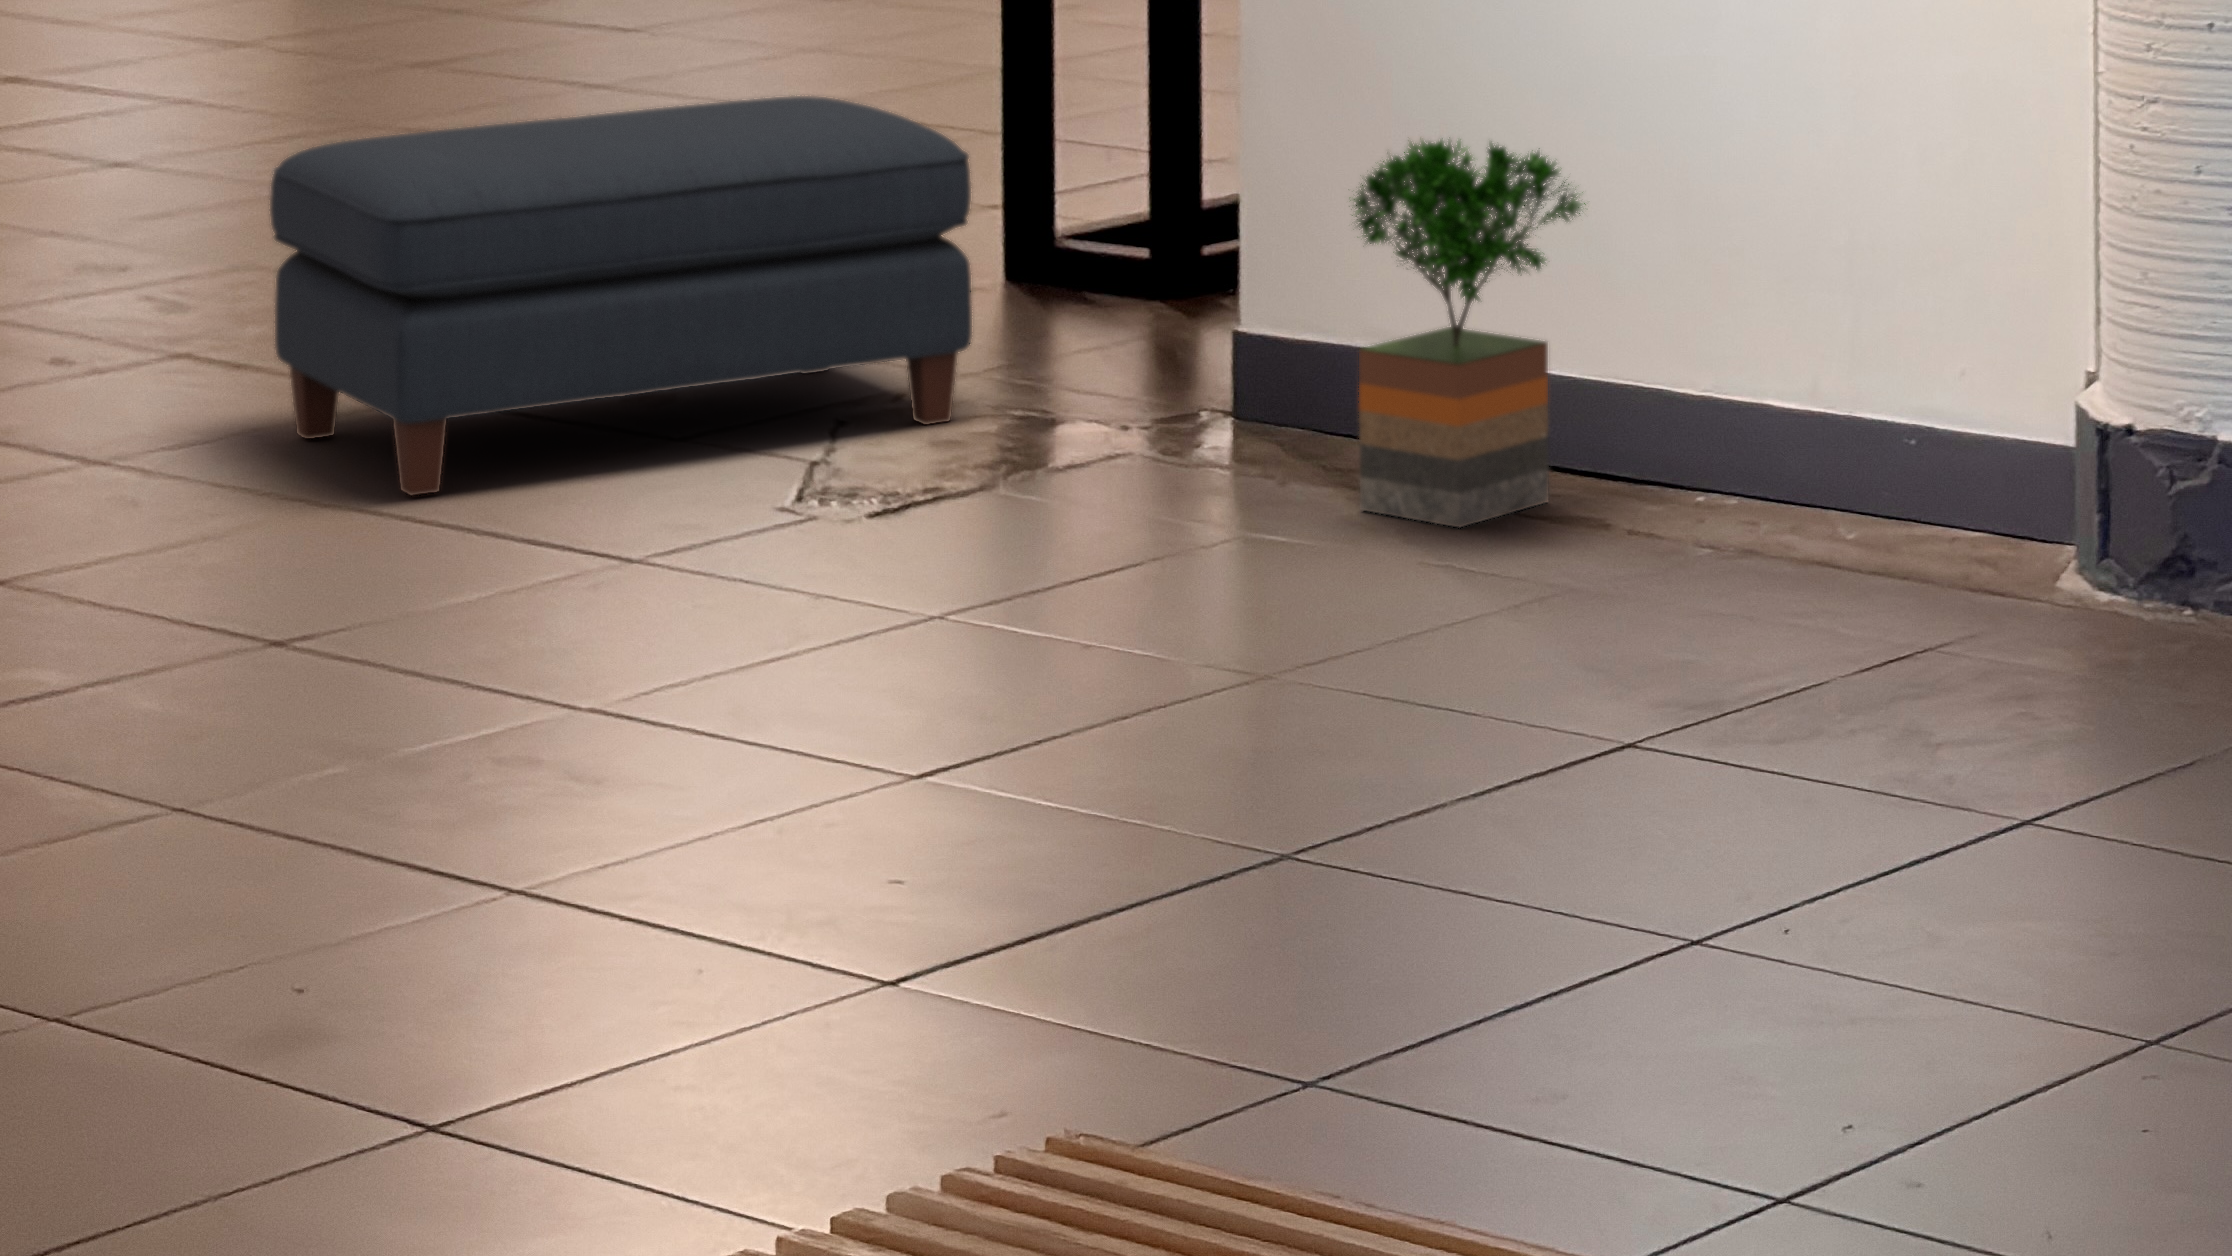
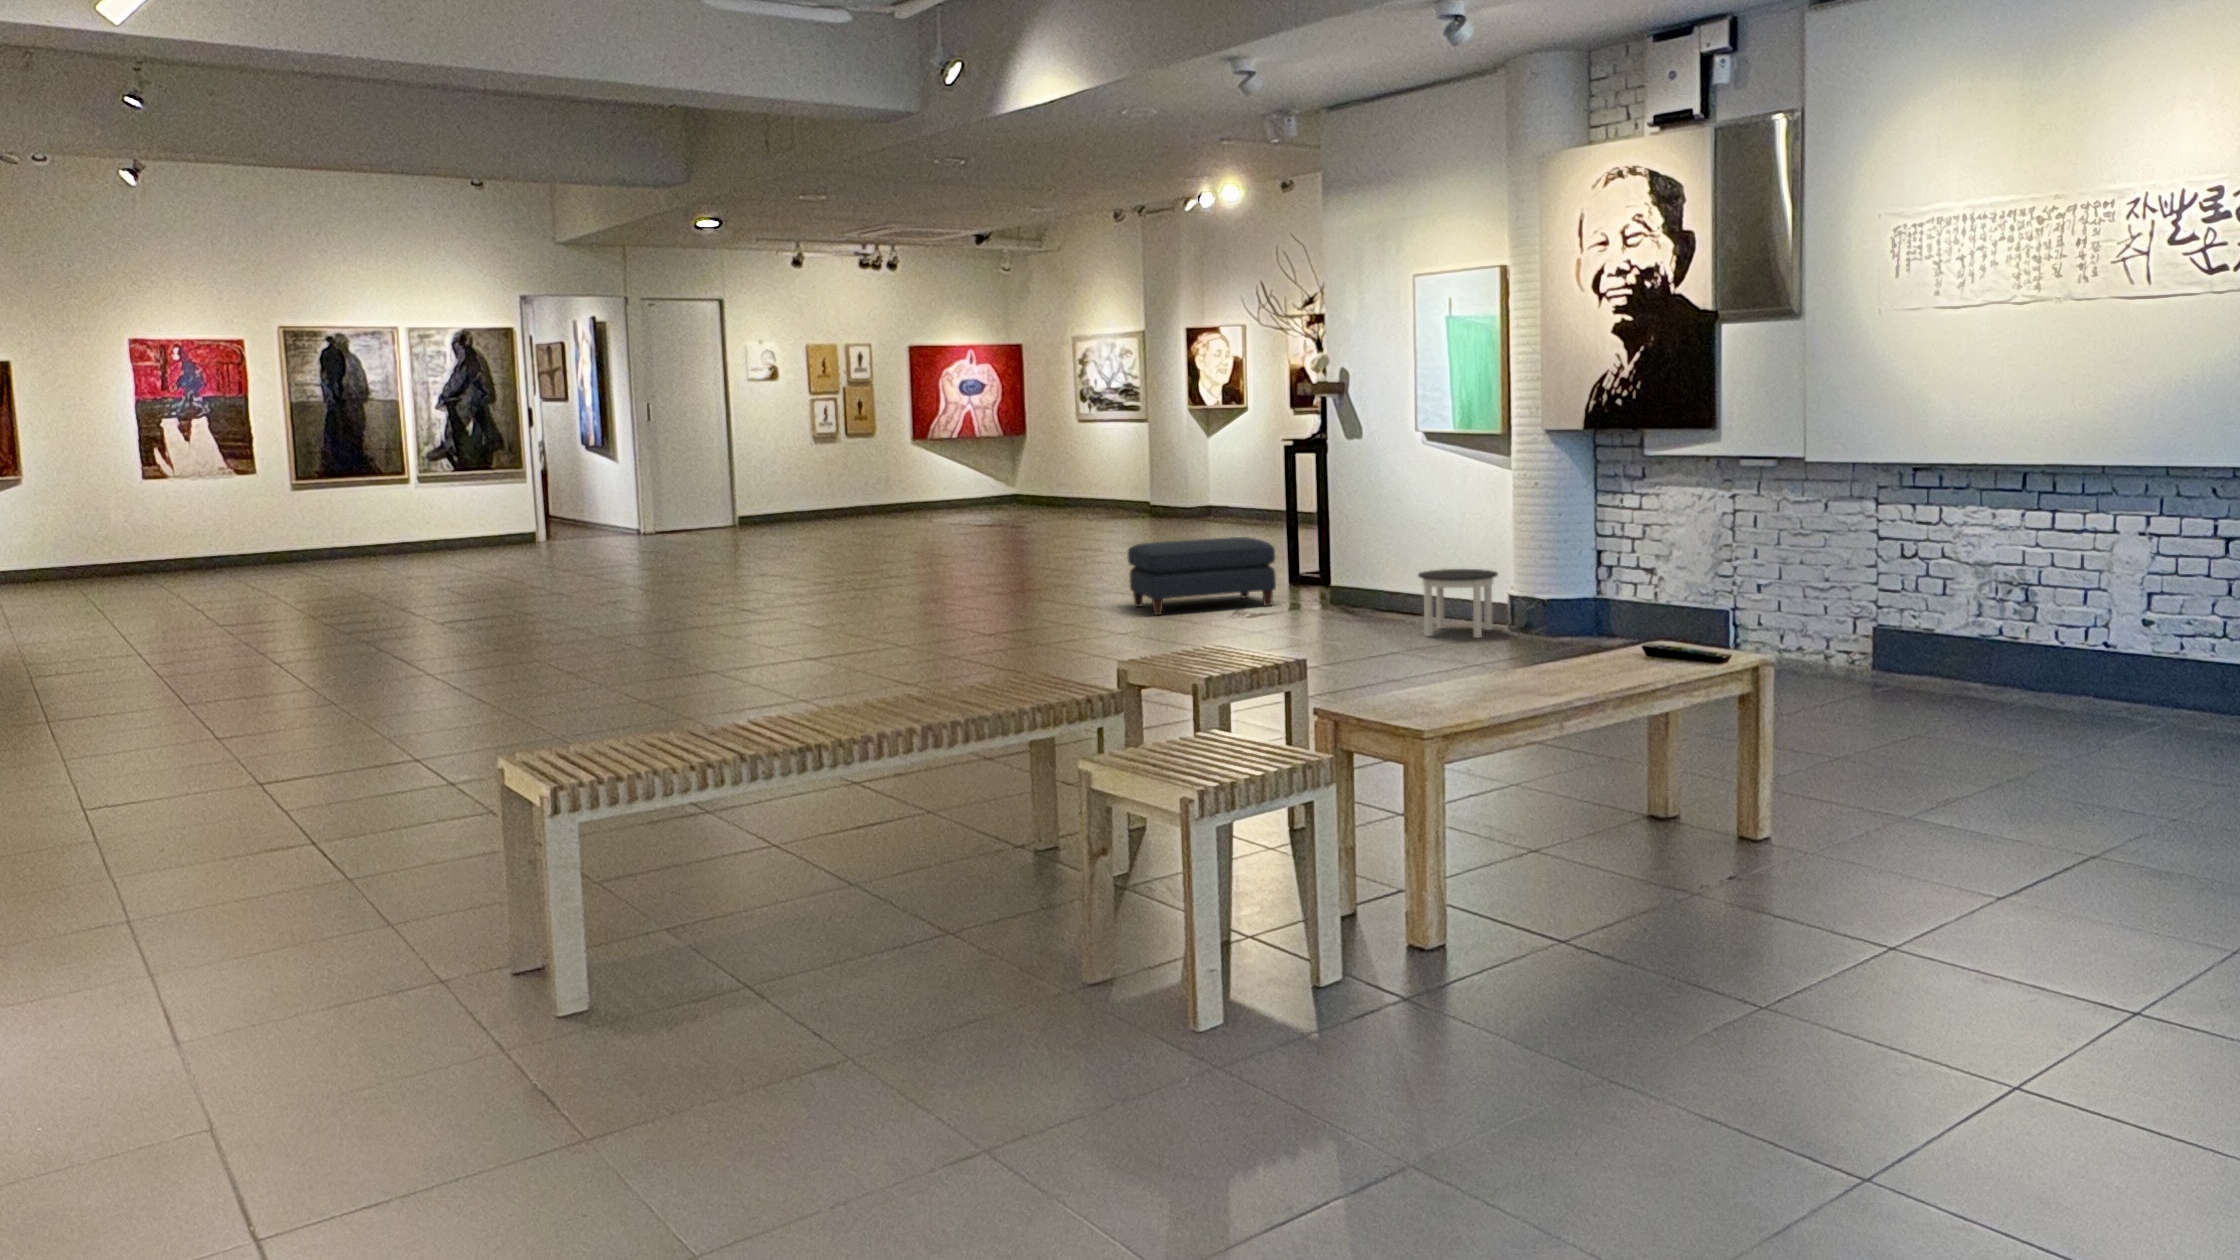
potted tree: present [1350,140,1586,527] -> none [1350,538,1406,623]
round table: none [1676,287,2028,622] -> present [1418,569,1498,638]

